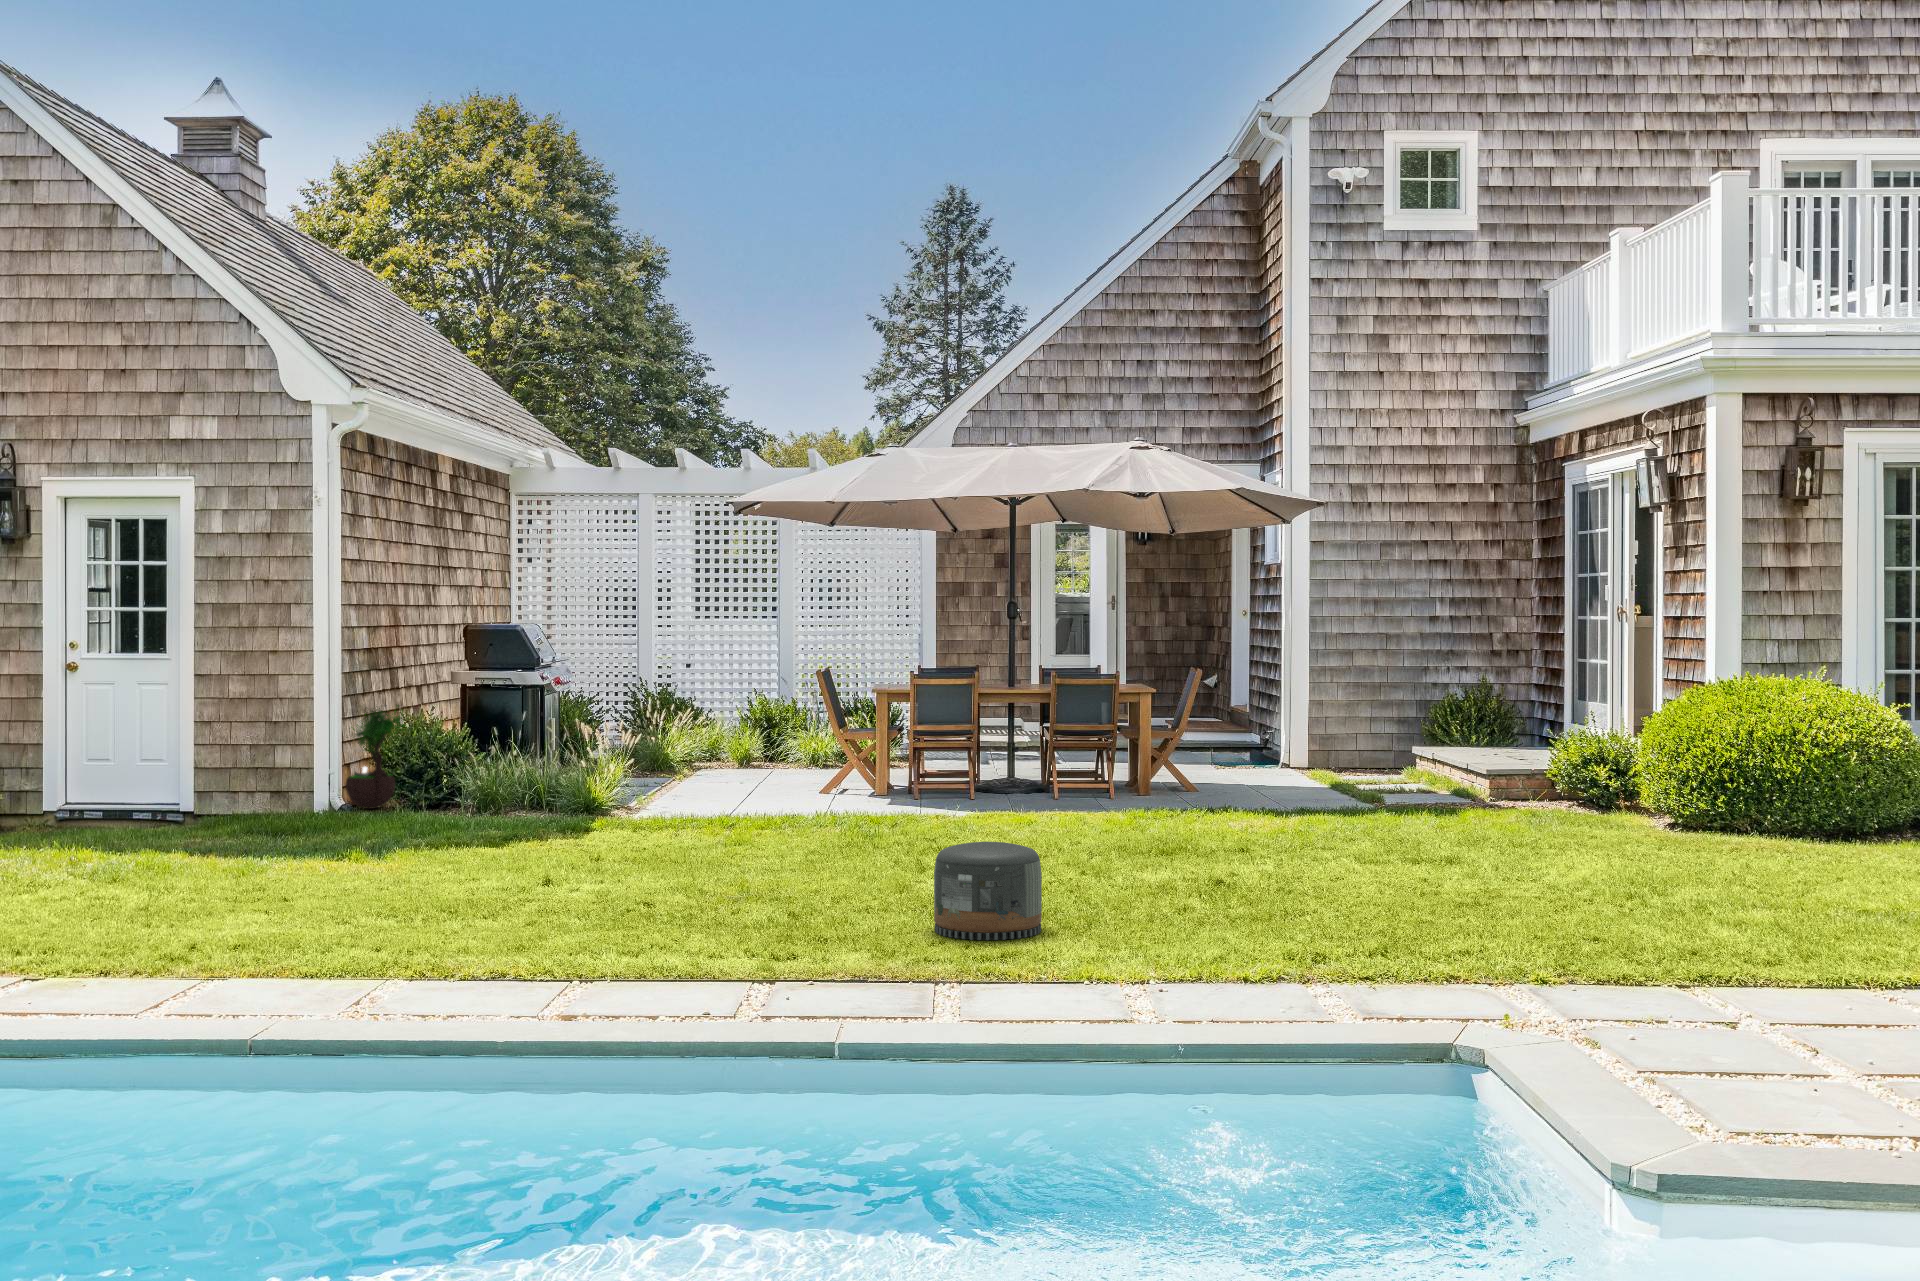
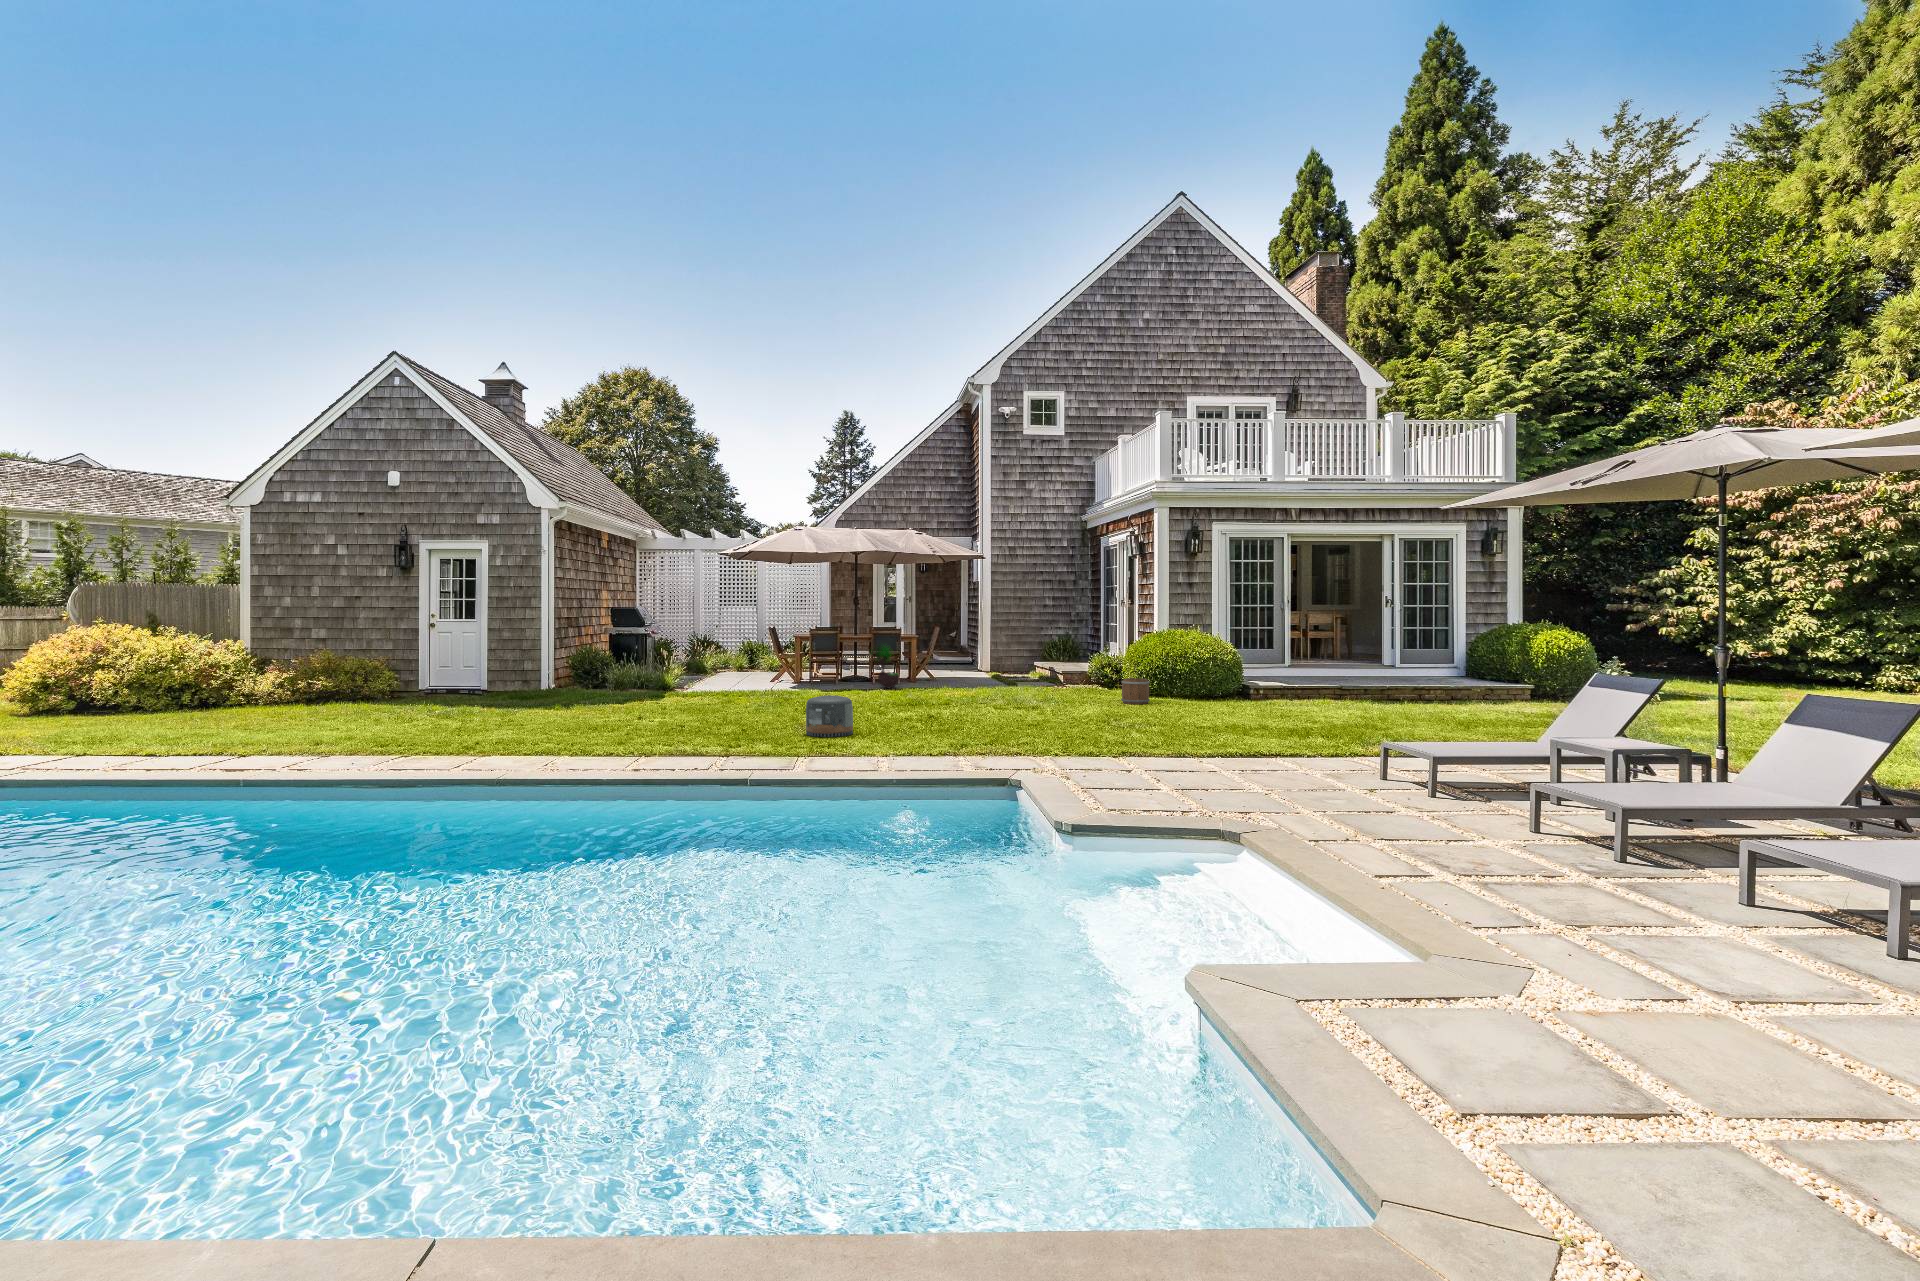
potted tree: present [346,705,404,809] -> present [871,646,899,688]
bucket: none [1641,792,1712,855] -> present [1121,678,1150,704]

